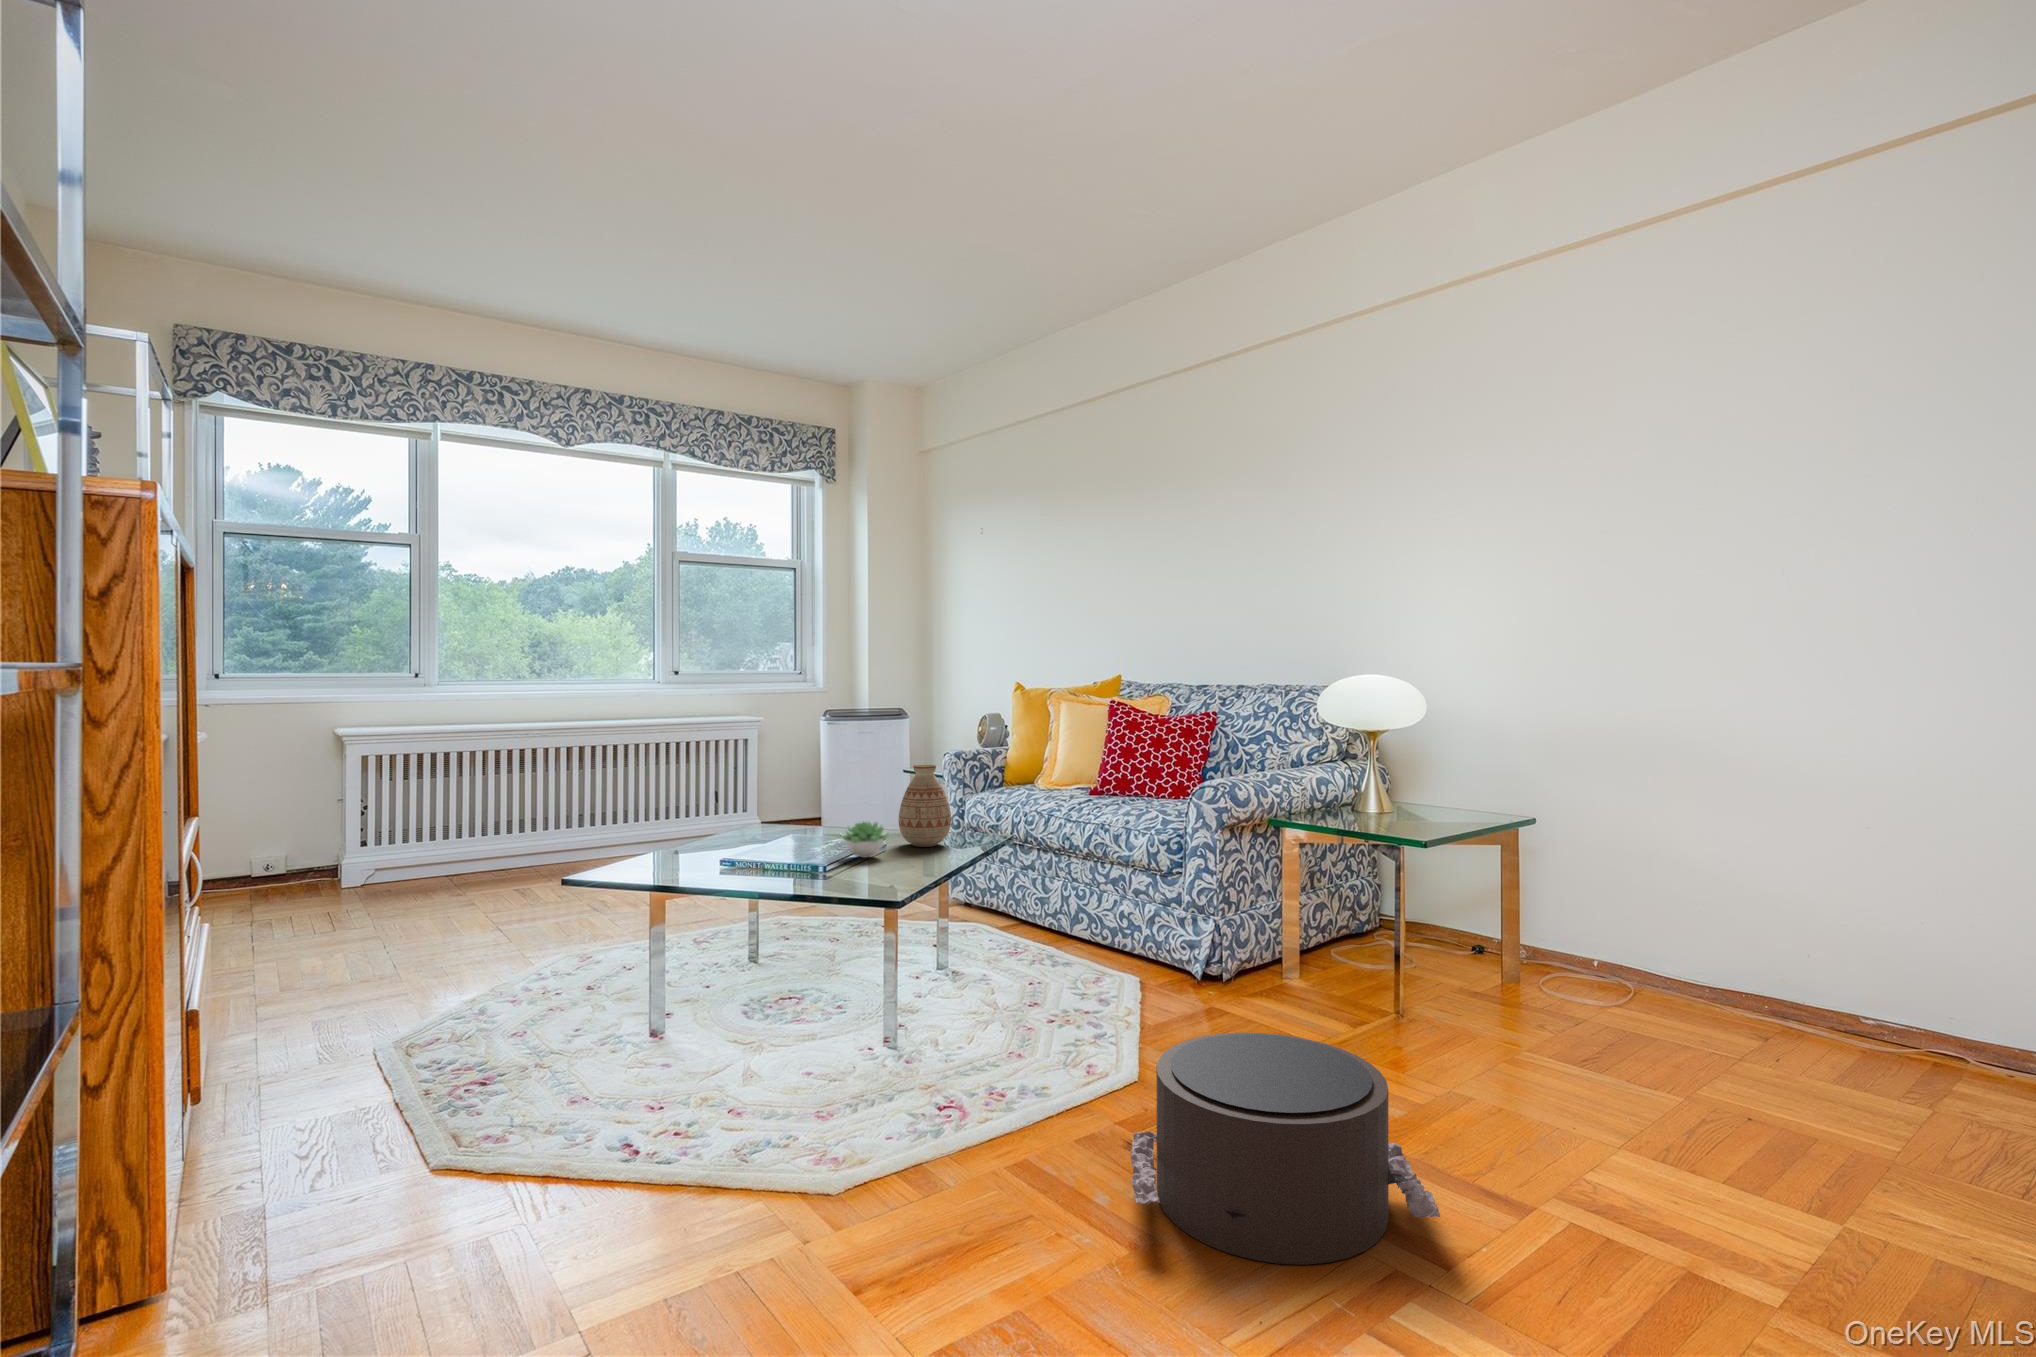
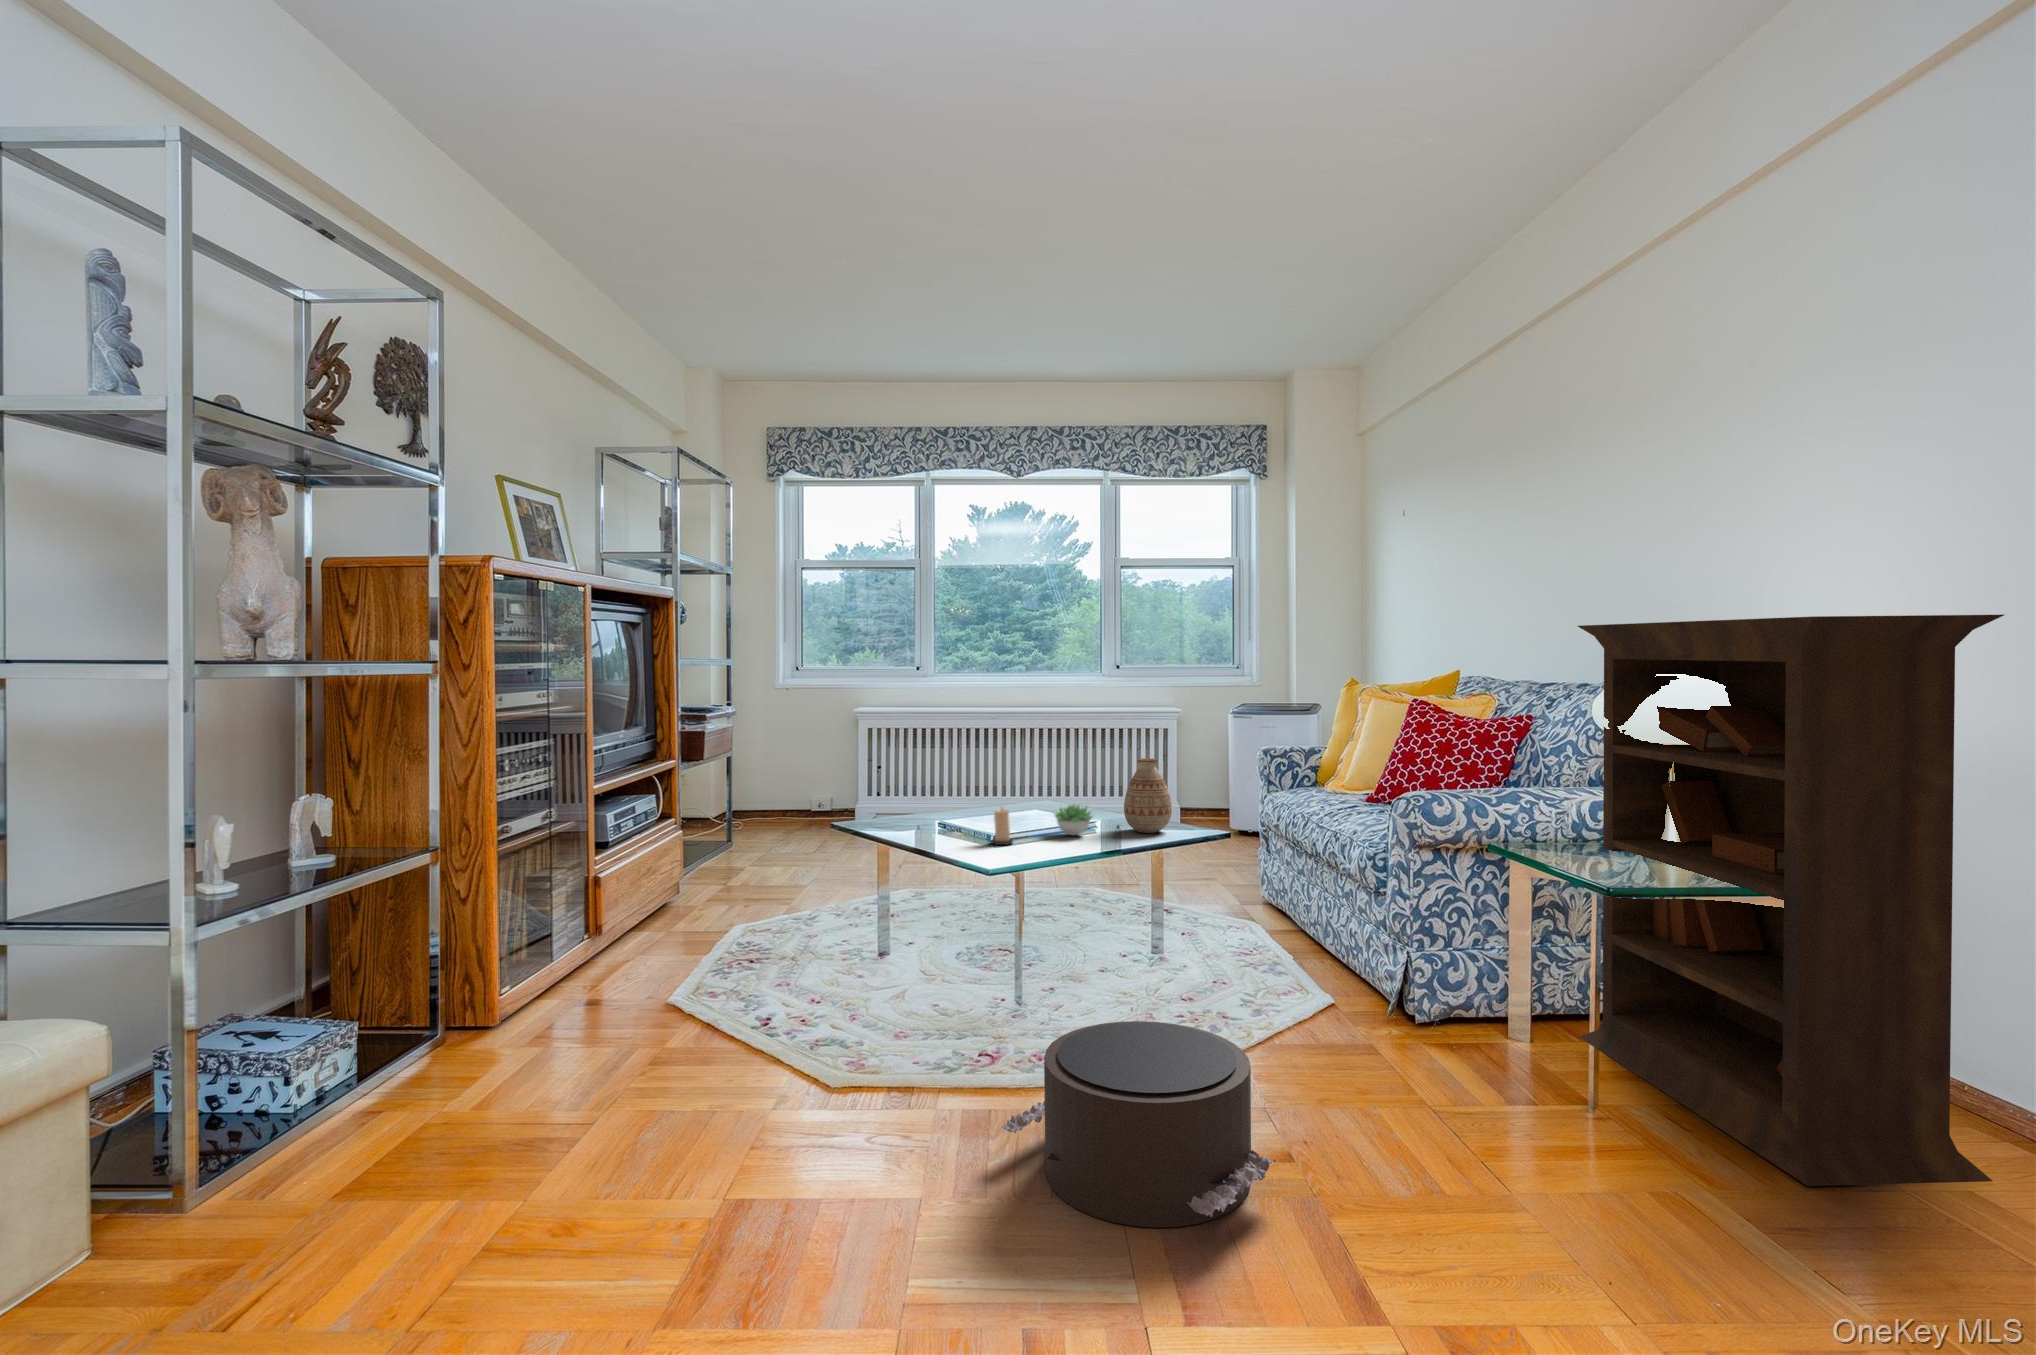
bookcase: none [1348,616,1676,1050] -> present [1578,615,2004,1186]
candle: none [799,829,827,877] -> present [991,809,1013,845]

